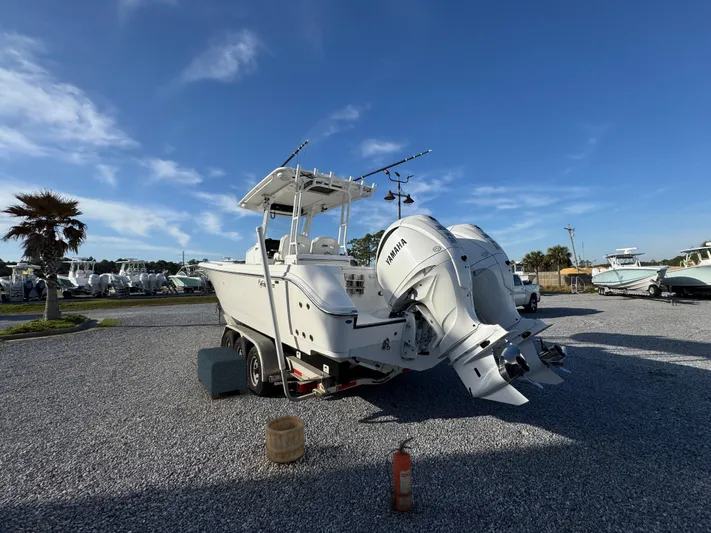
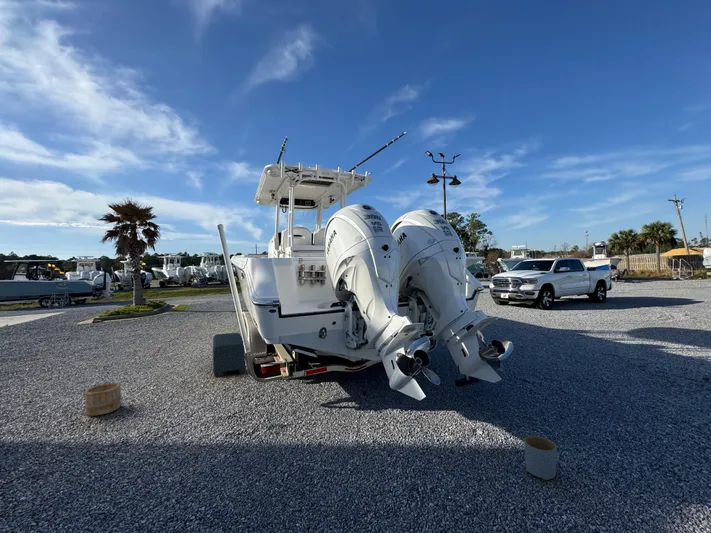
wooden bucket: present [265,416,305,463] -> present [84,383,121,416]
planter: none [608,434,644,477] -> present [524,436,557,480]
fire extinguisher: present [386,437,414,511] -> none [287,420,315,483]

